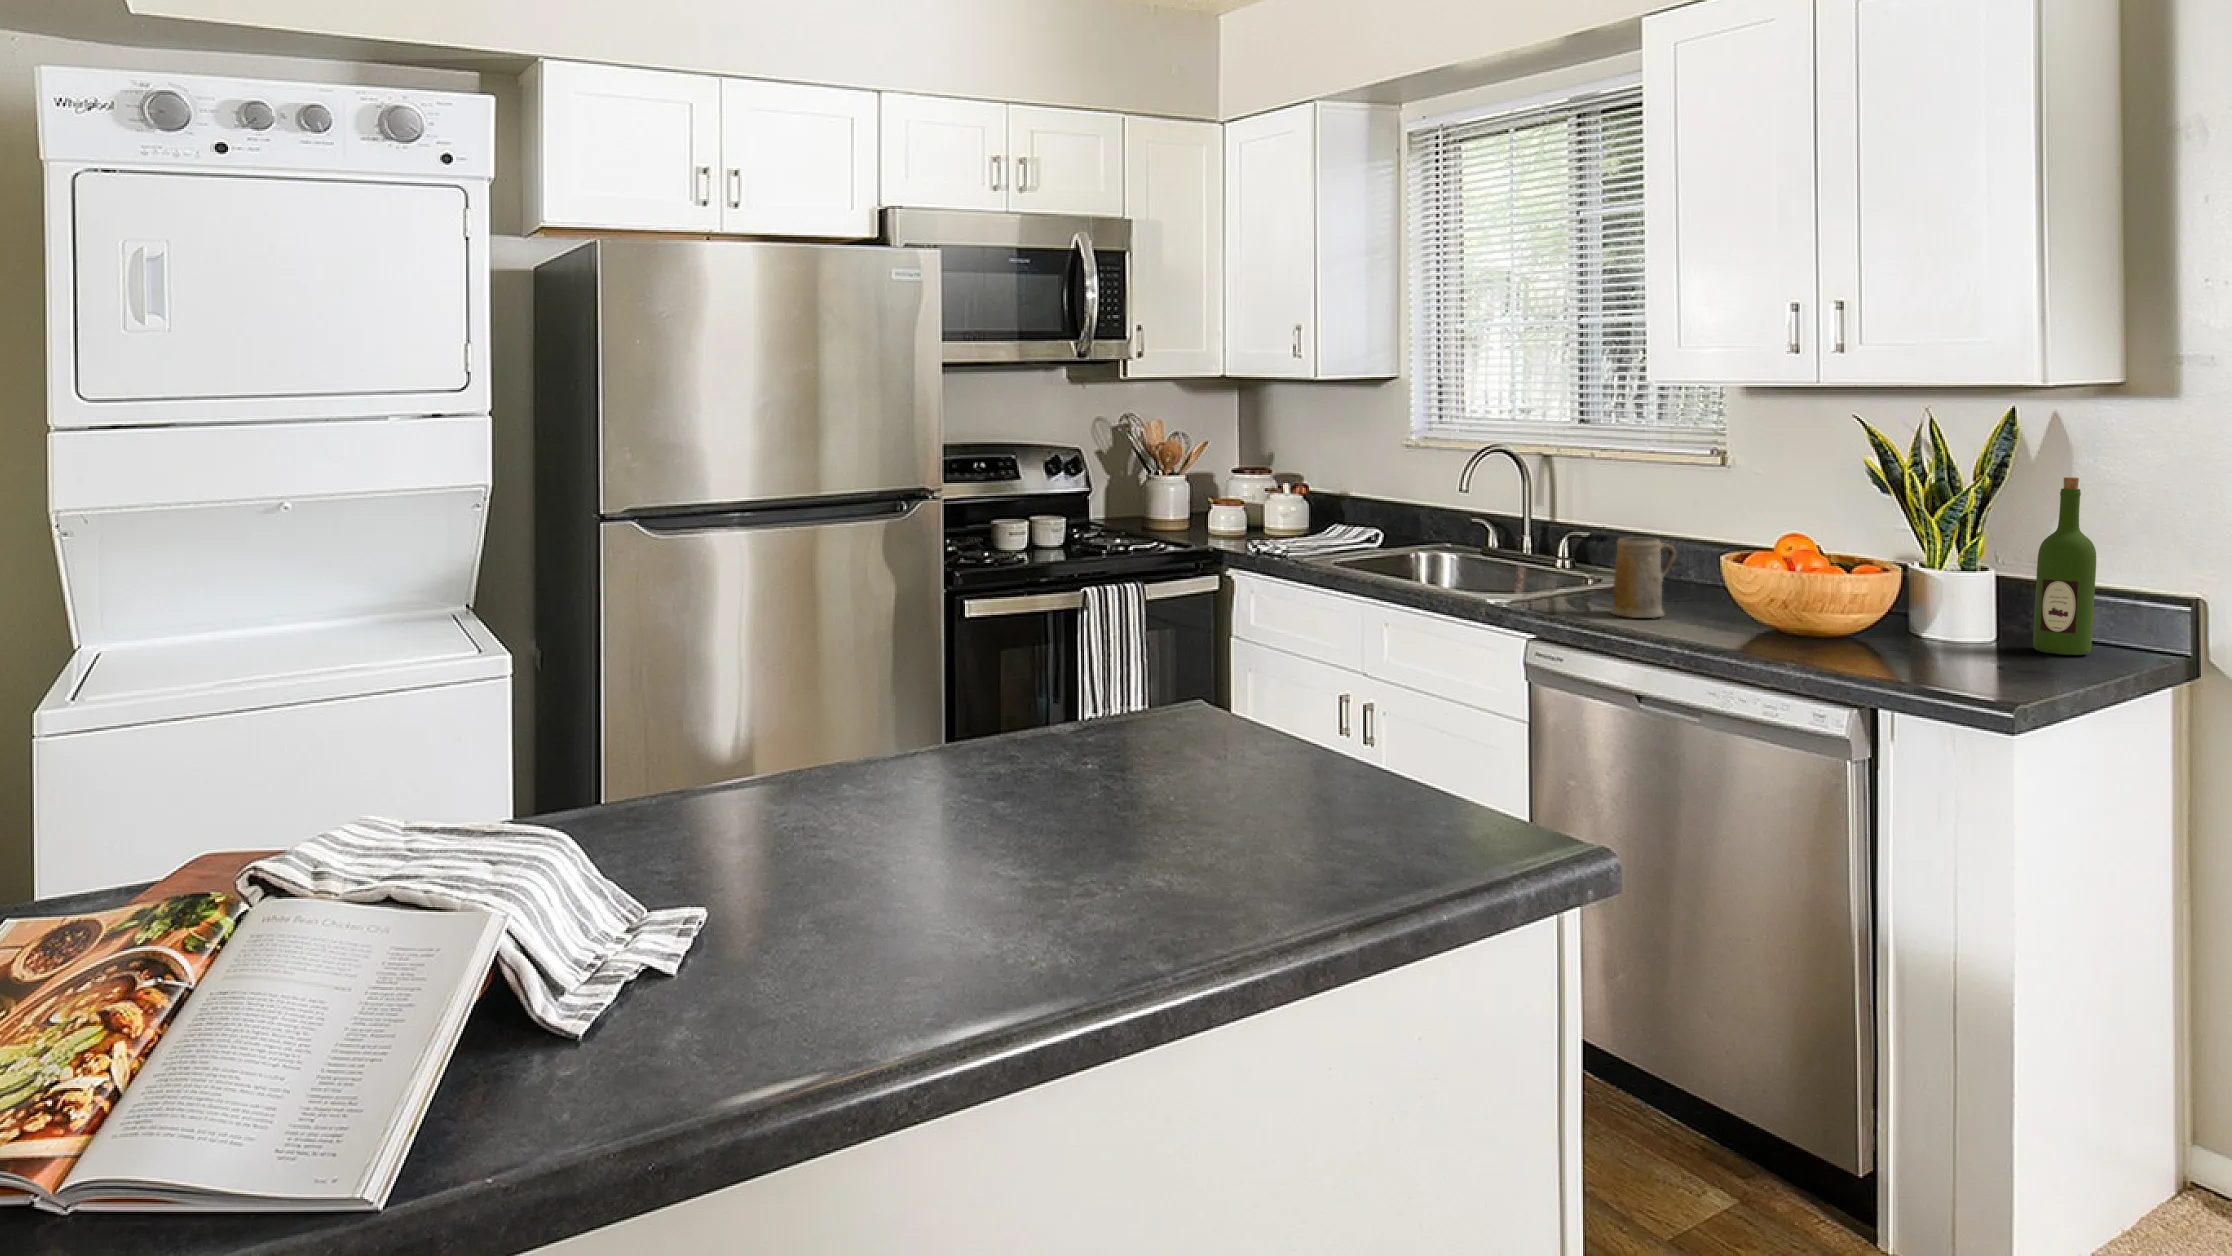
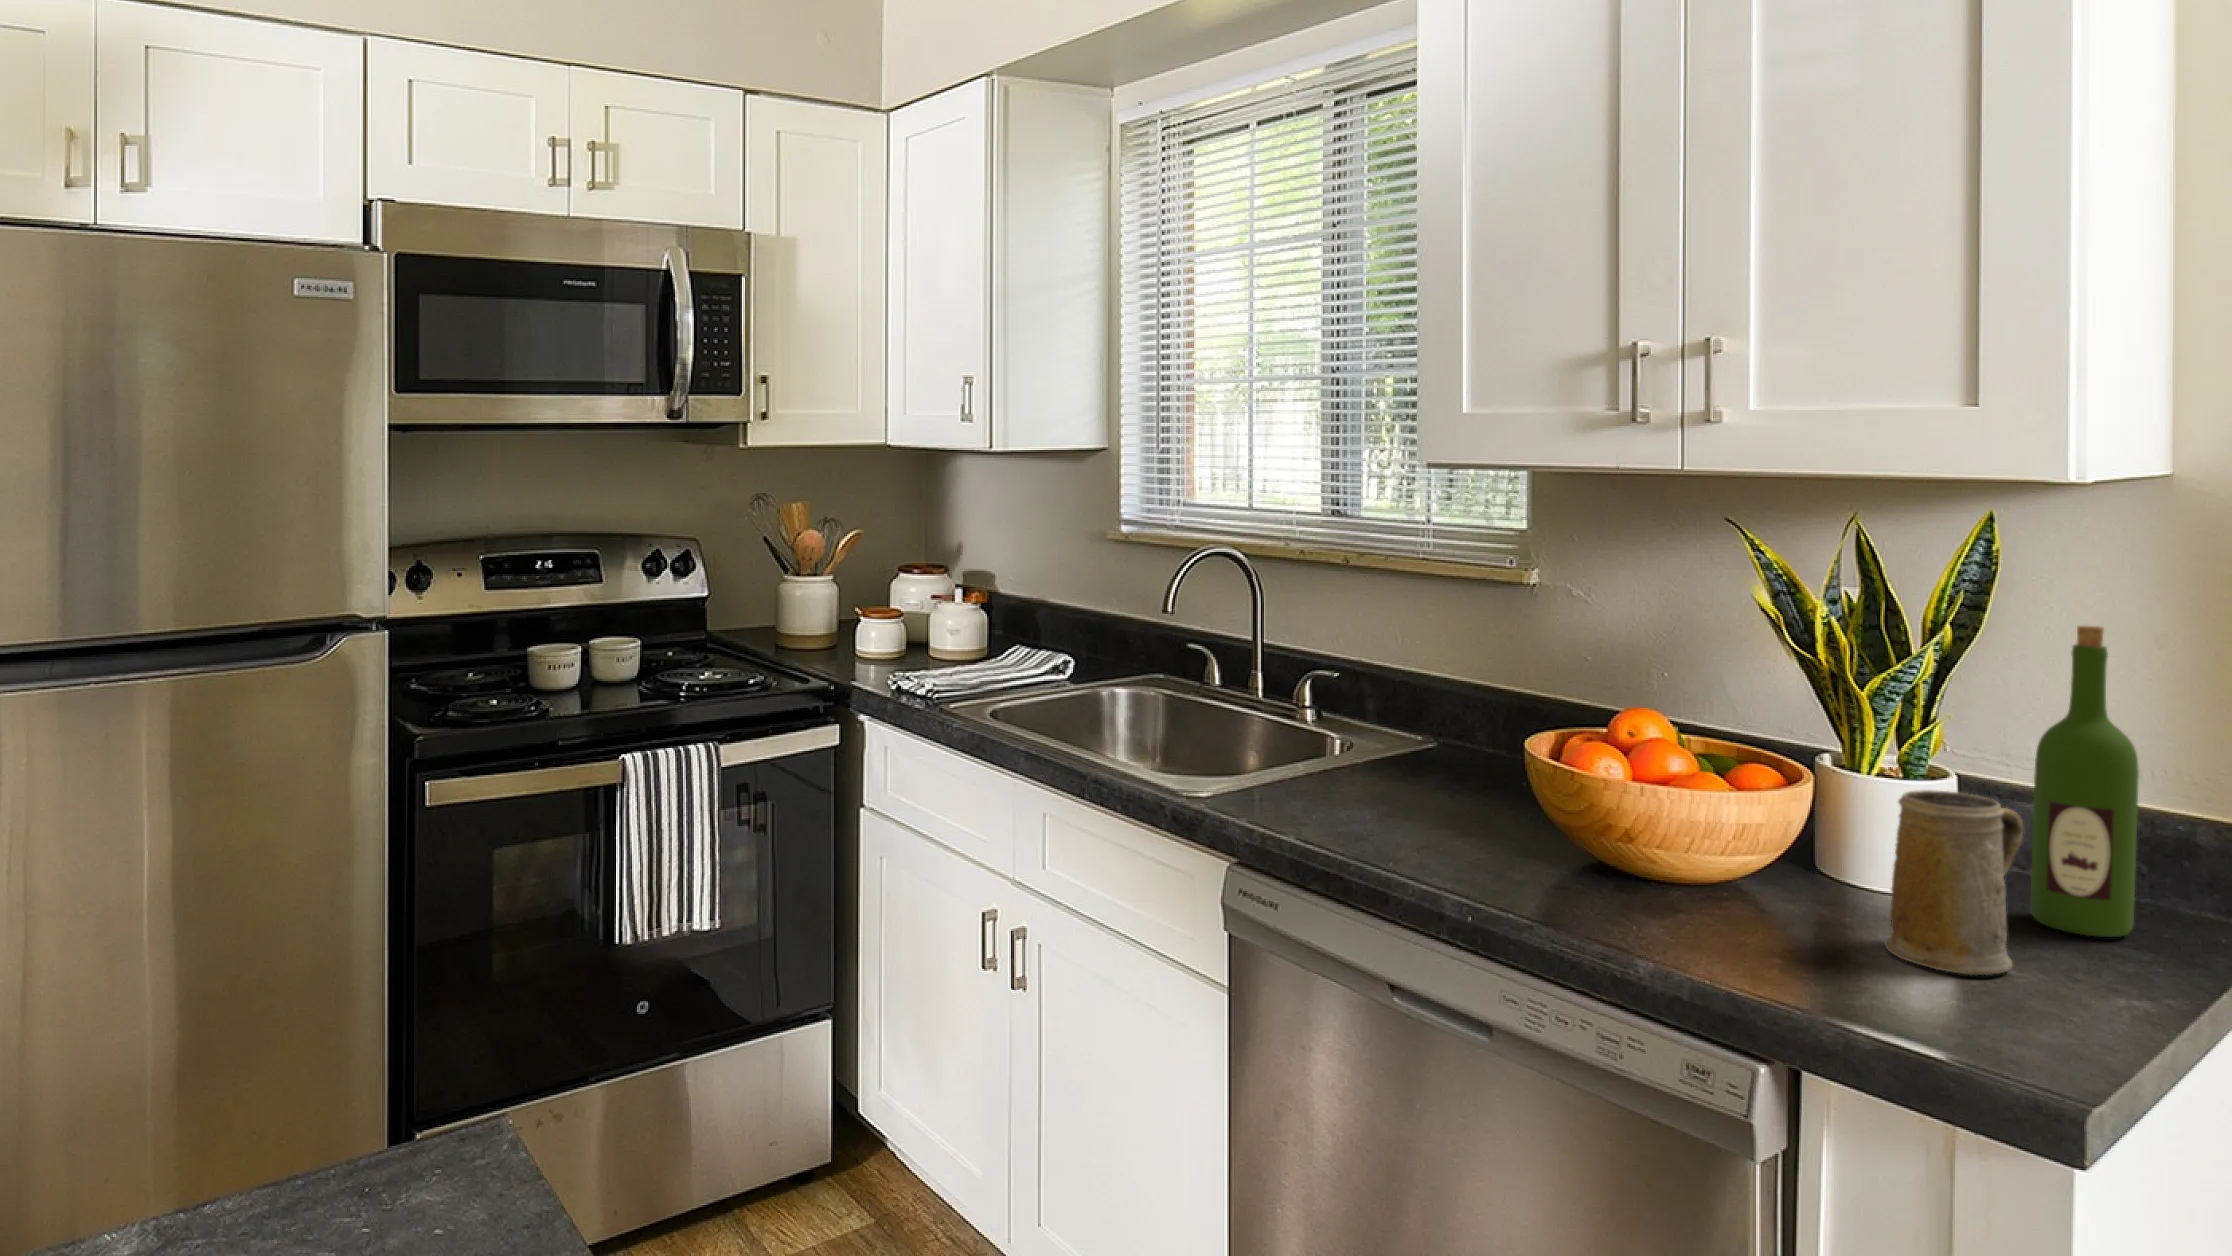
mug: present [1611,537,1676,618] -> present [1884,790,2023,975]

